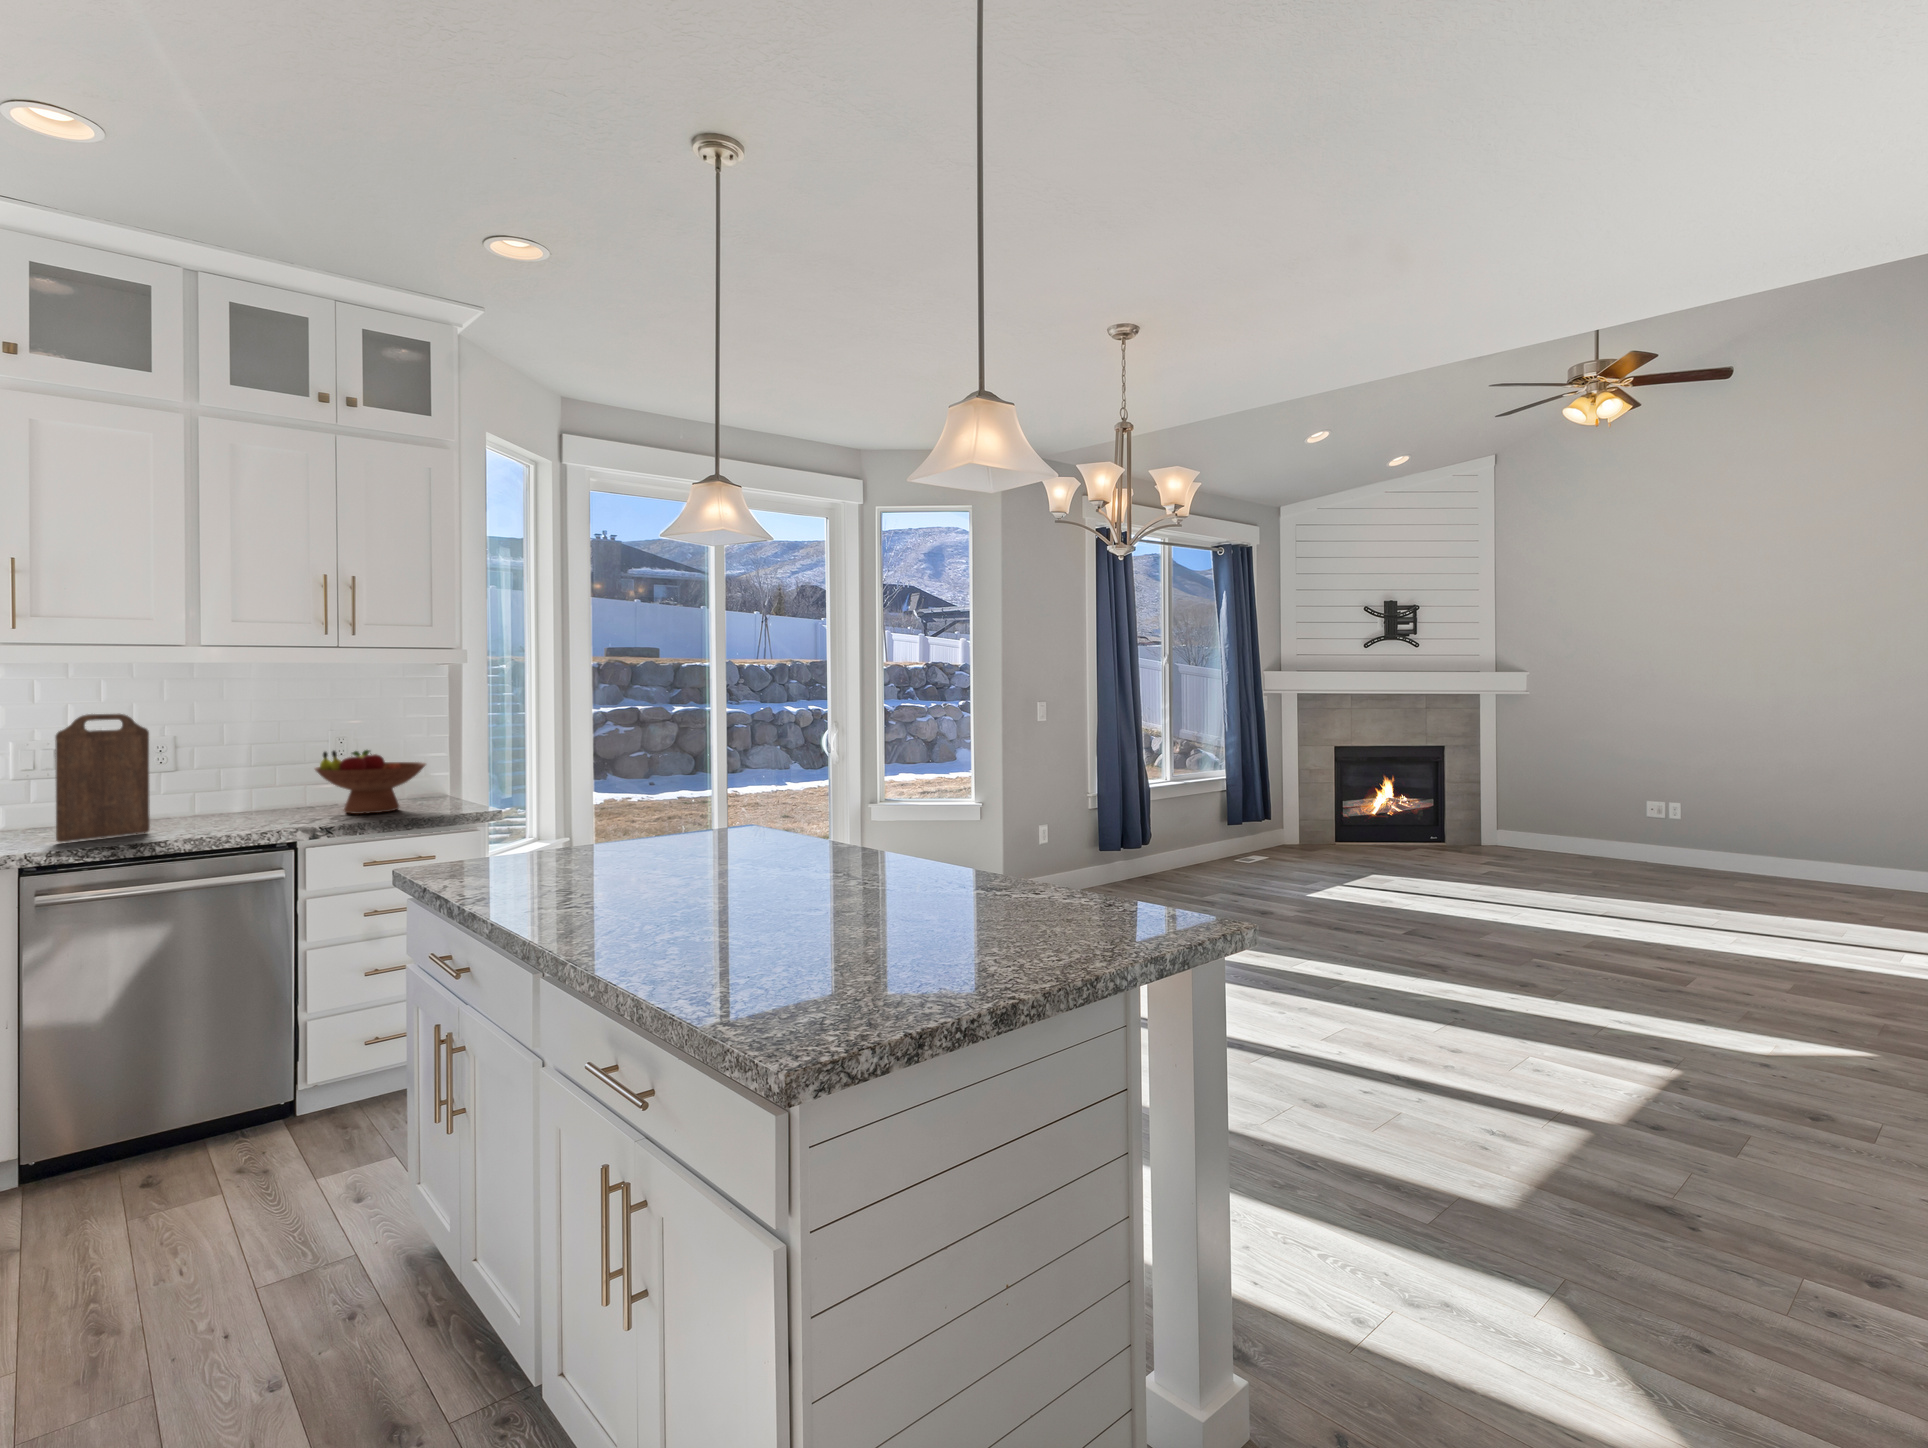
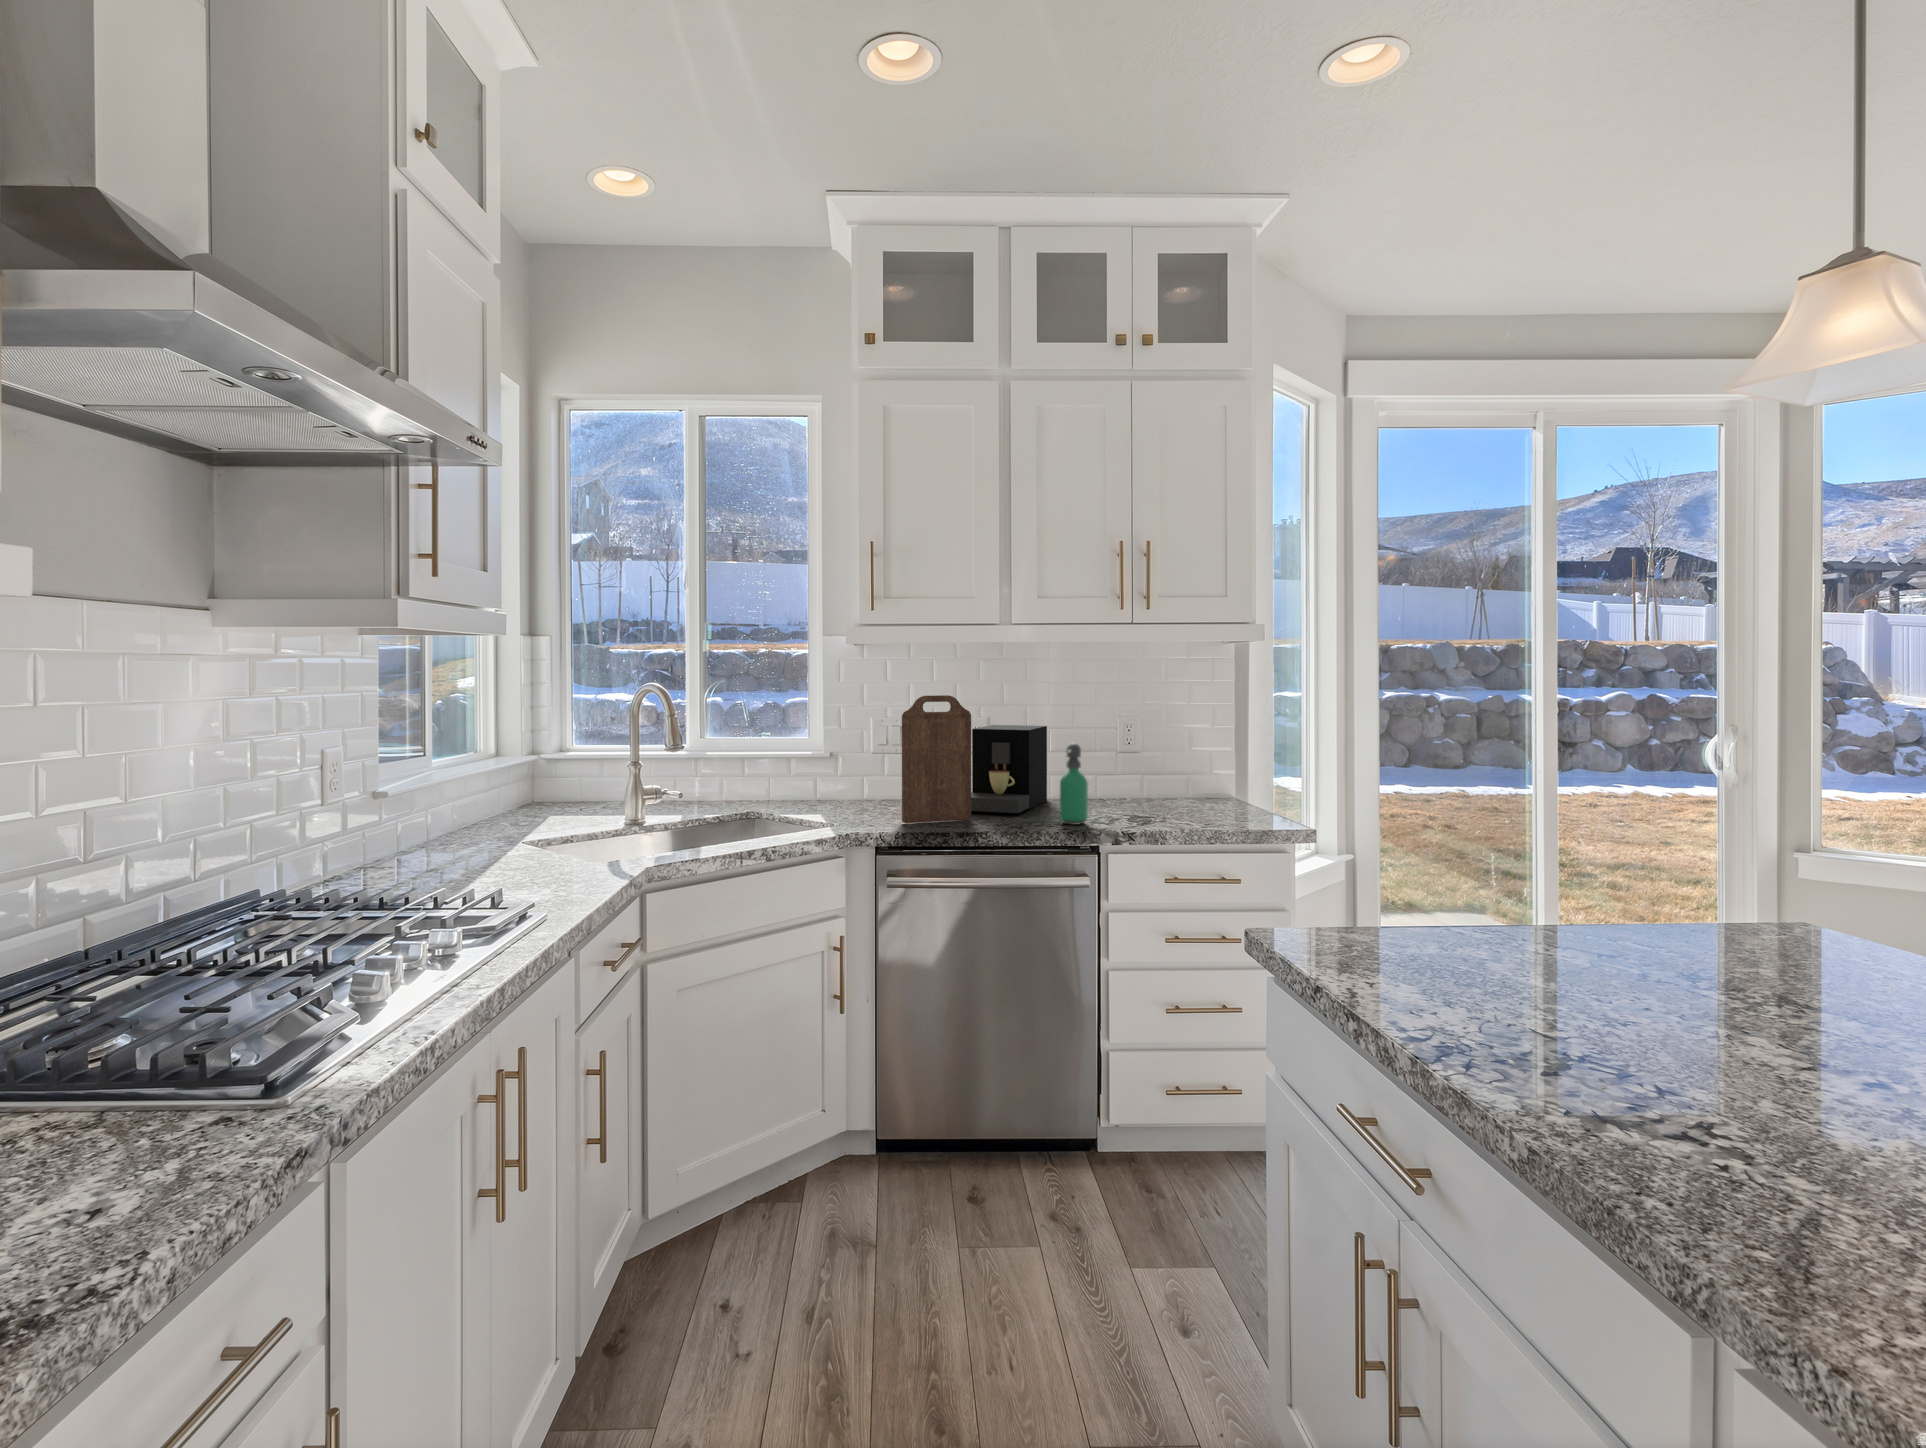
coffee maker: none [136,740,250,826] -> present [971,725,1047,813]
fruit bowl: present [315,750,426,814] -> none [1108,741,1222,817]
soap dispenser: none [255,754,286,827] -> present [1060,743,1088,825]

